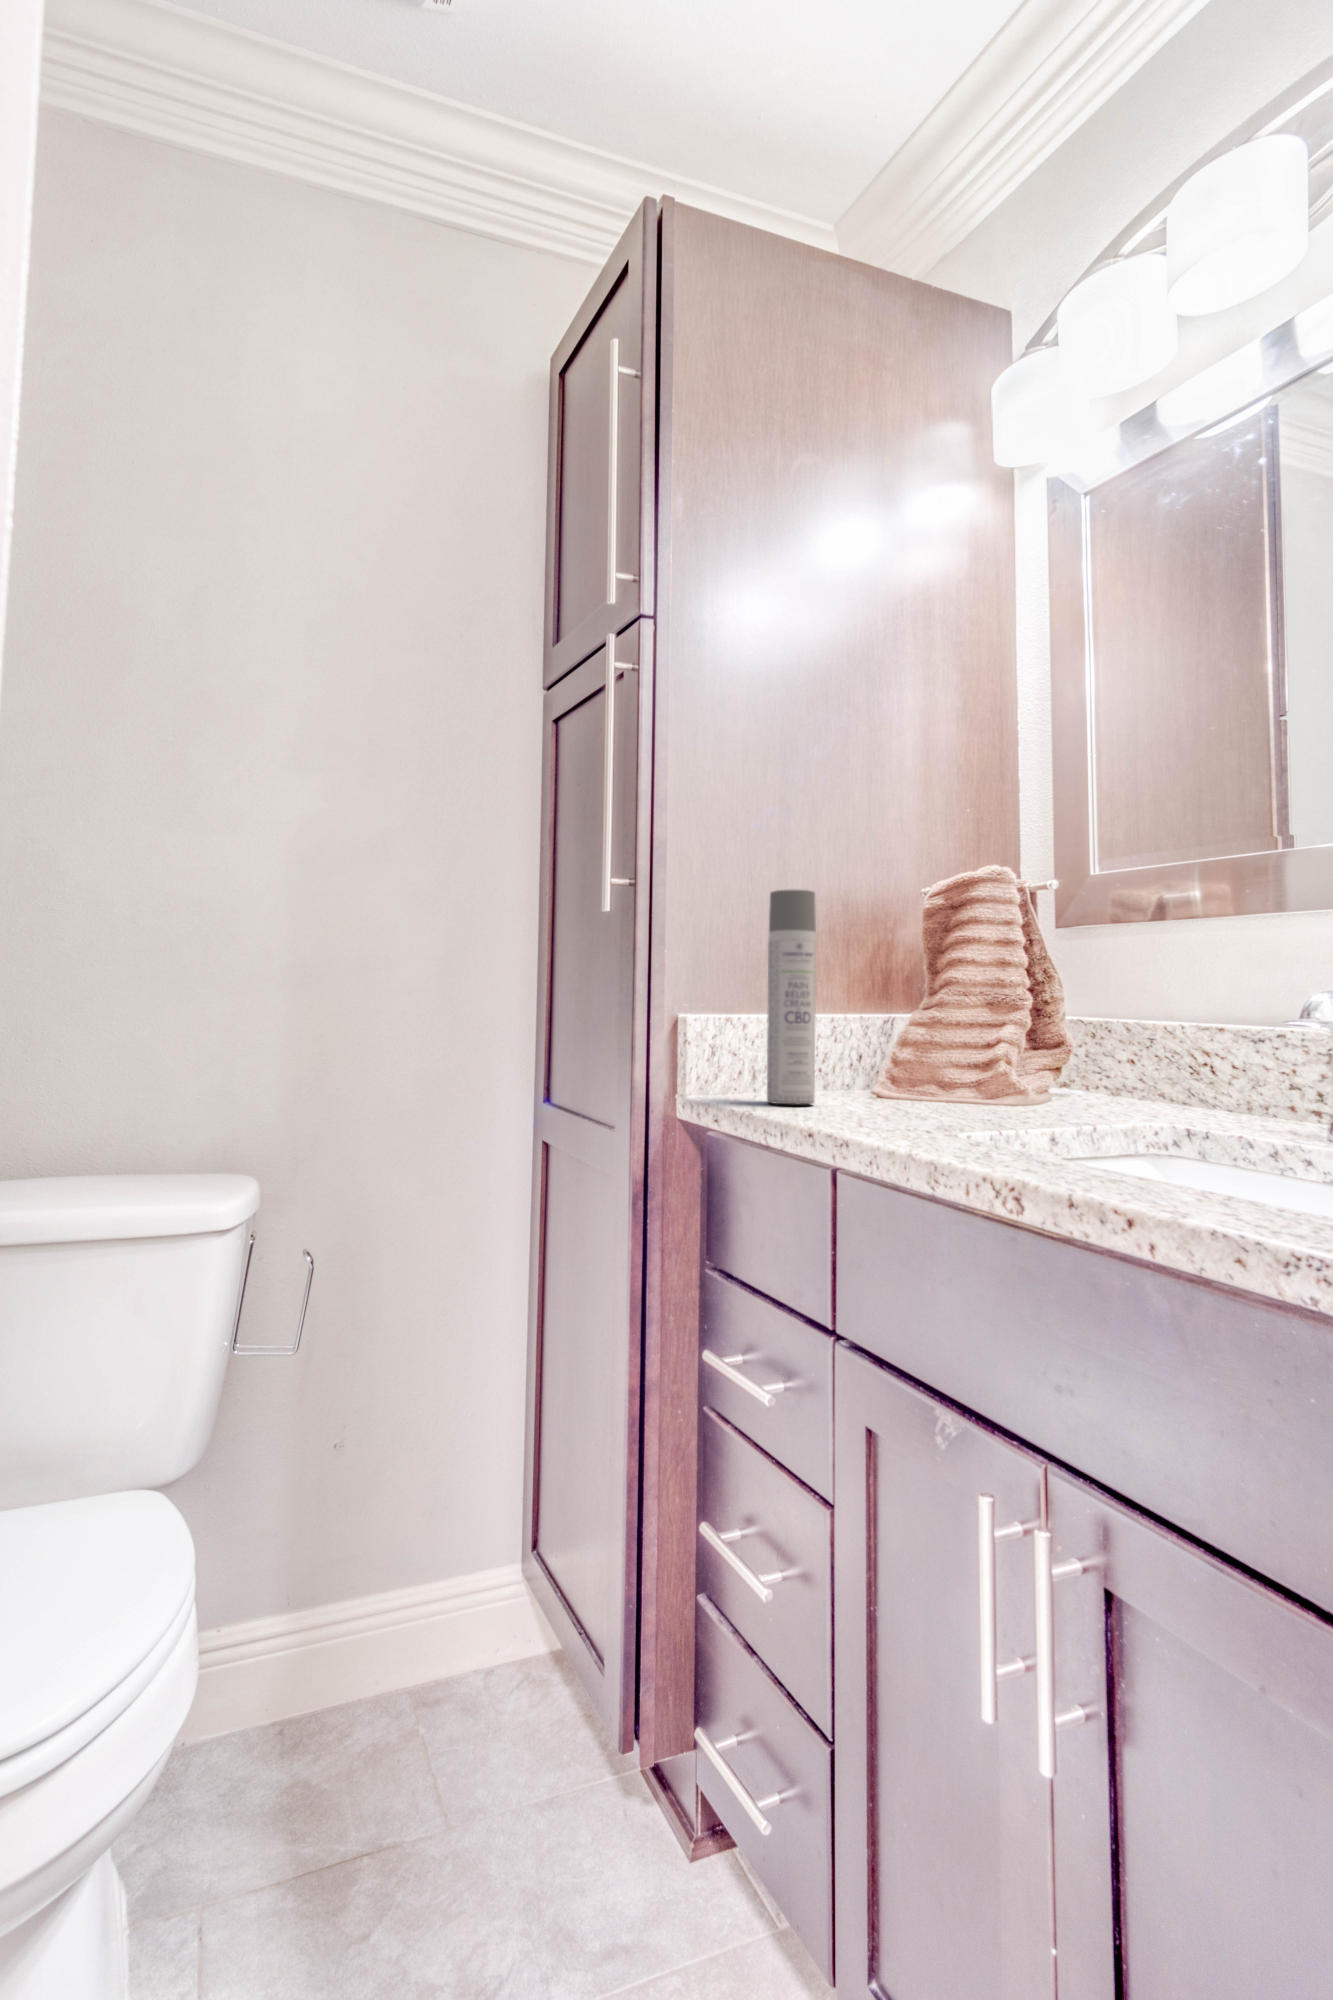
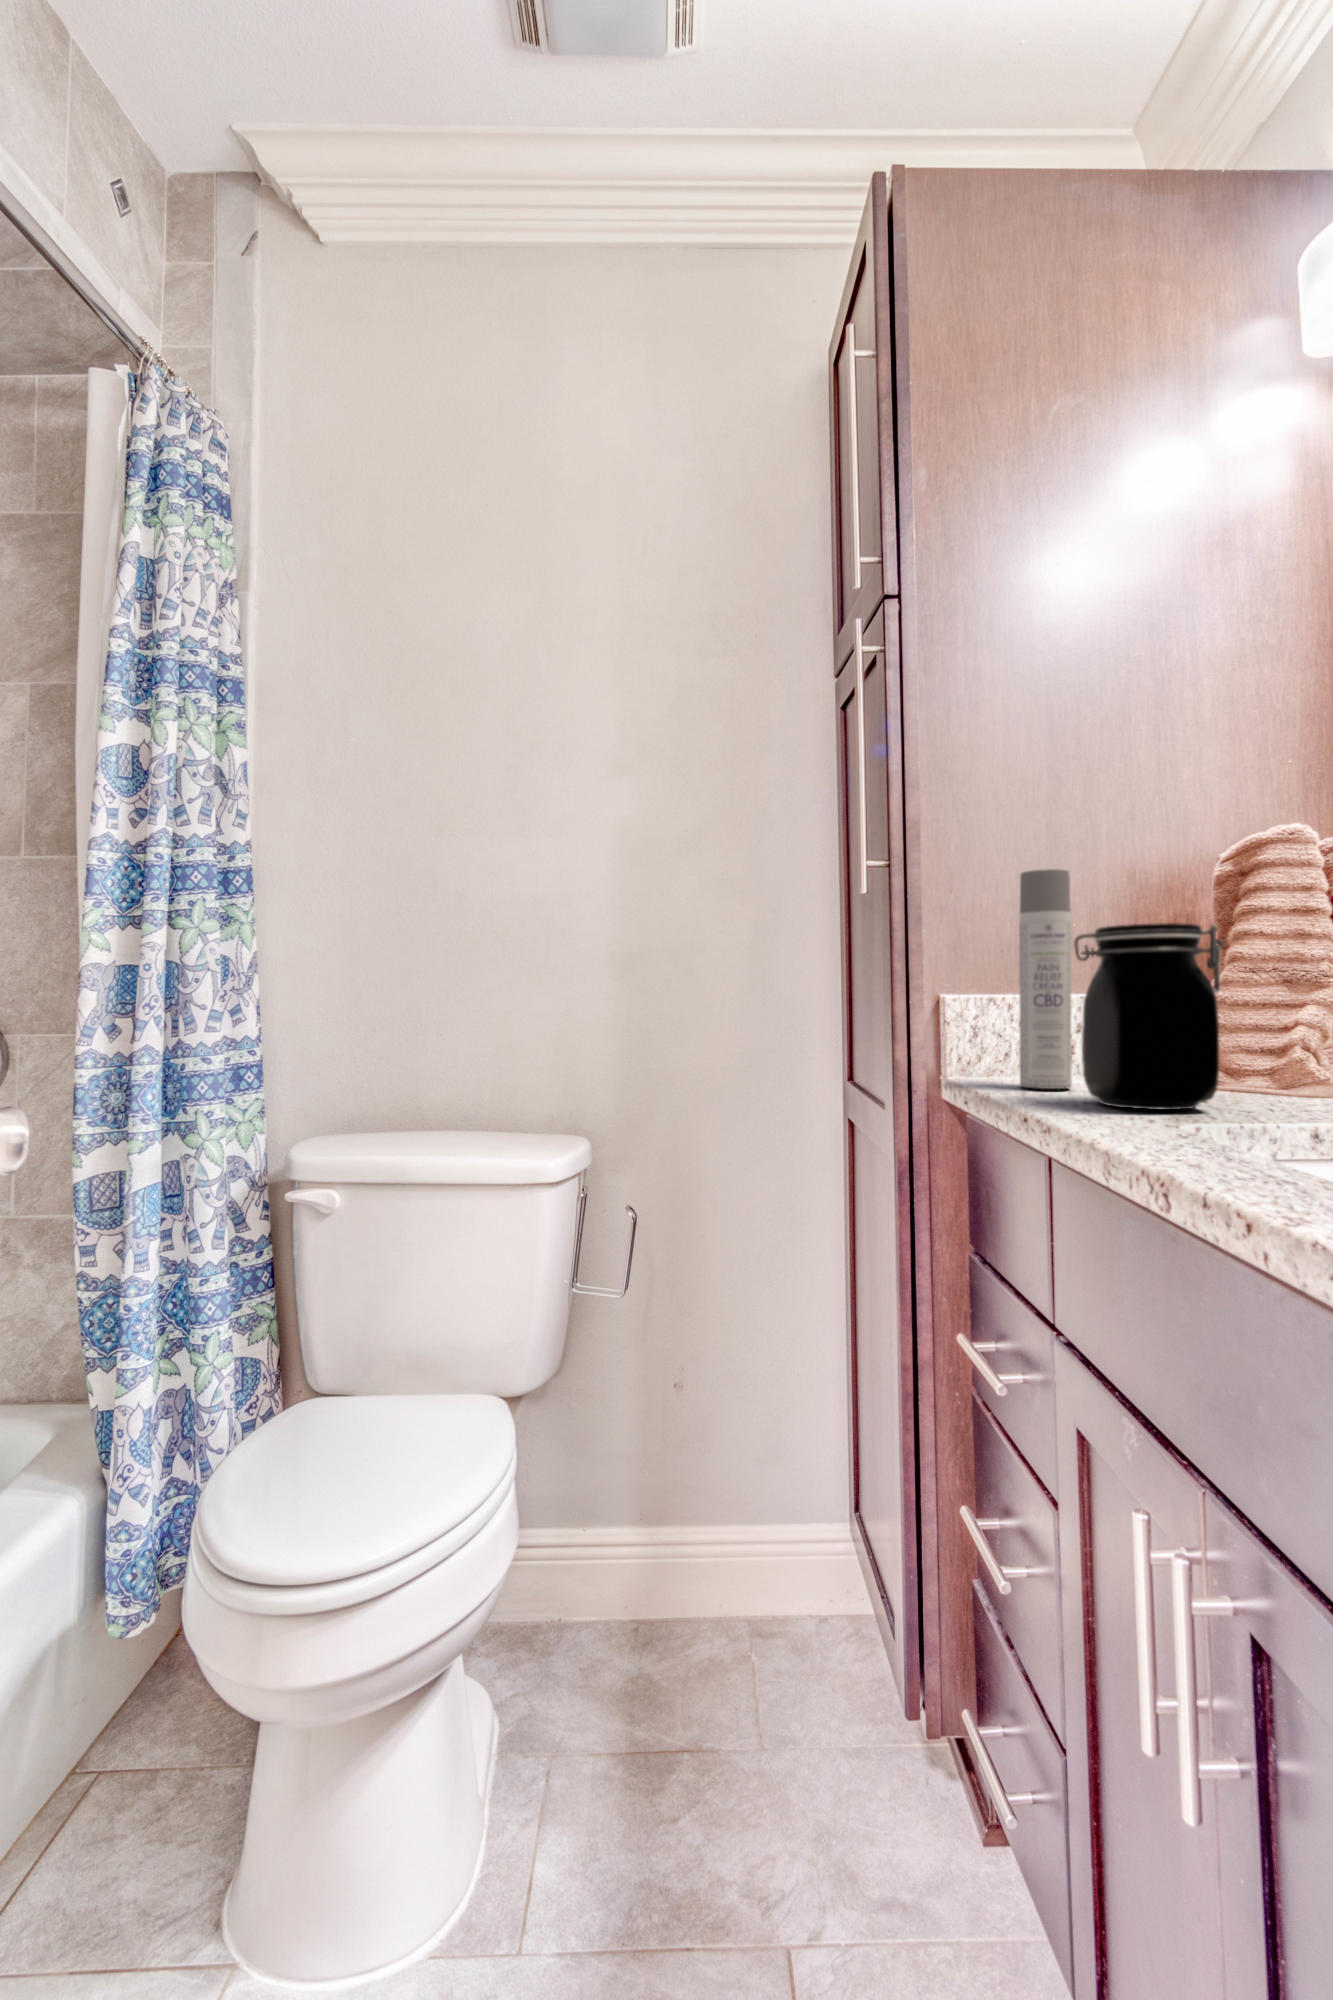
jar: none [838,945,968,1121] -> present [1074,923,1224,1110]

